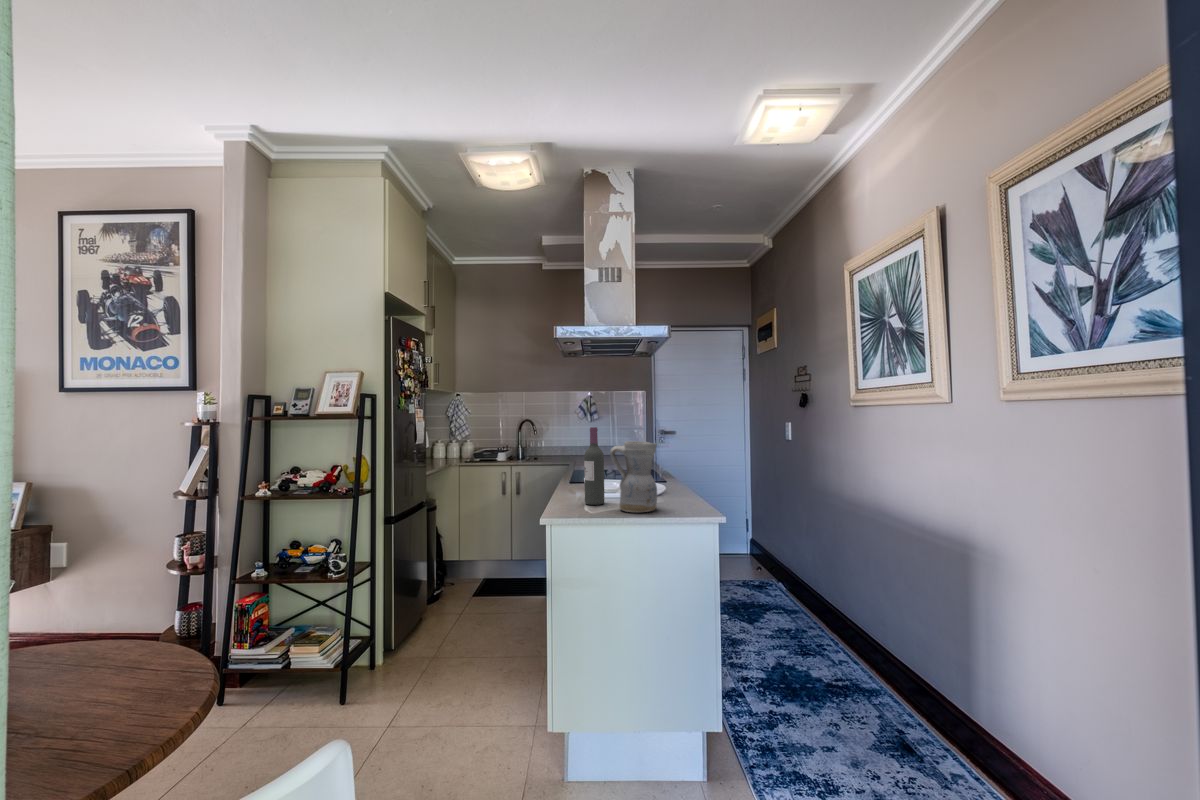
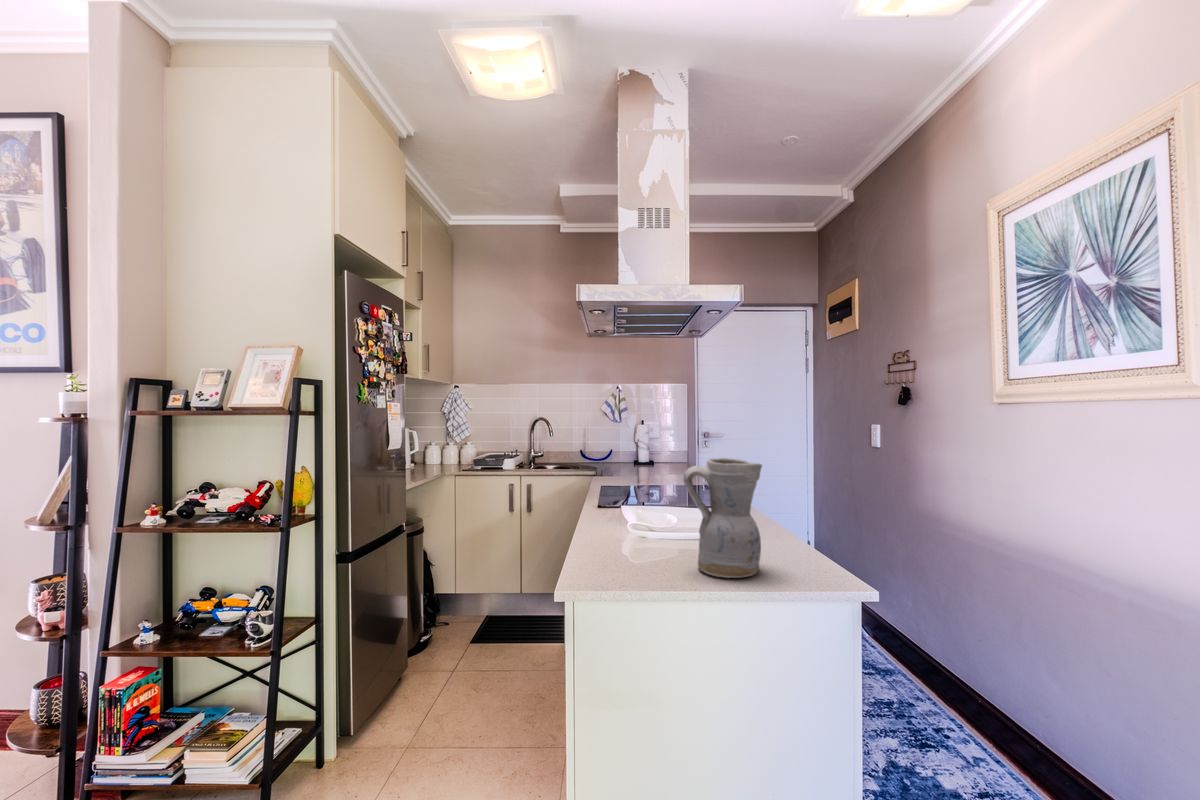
wine bottle: present [584,427,604,505] -> none [635,434,666,556]

